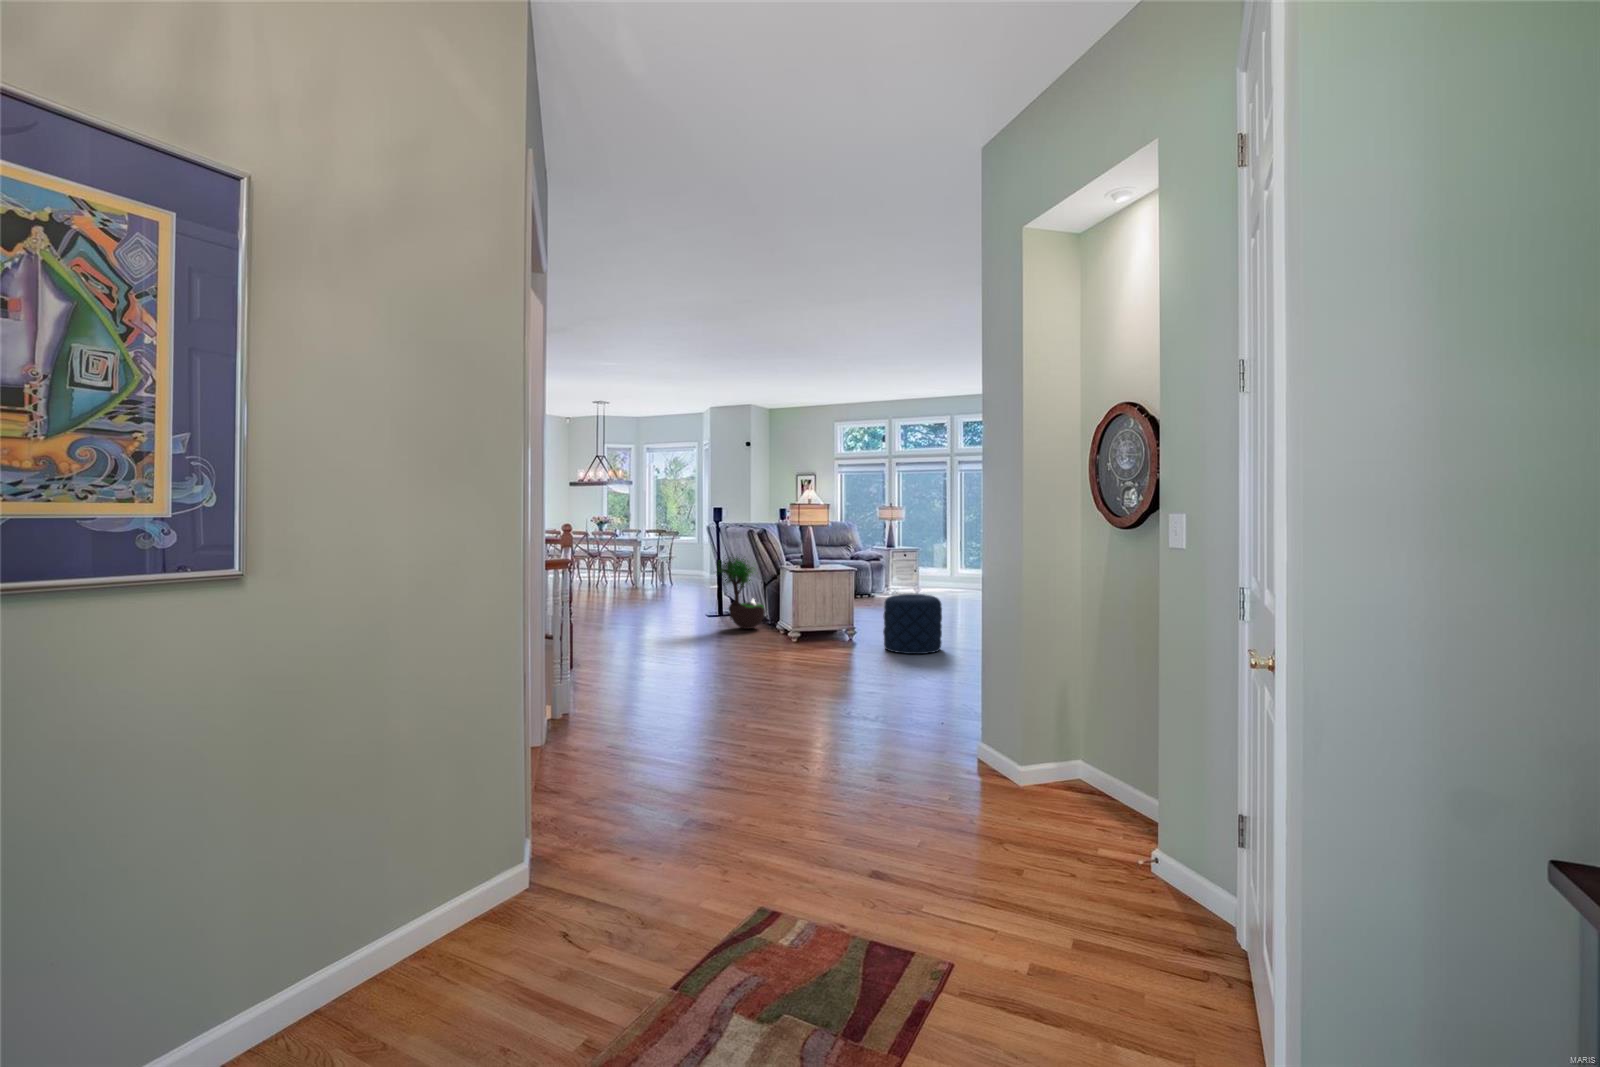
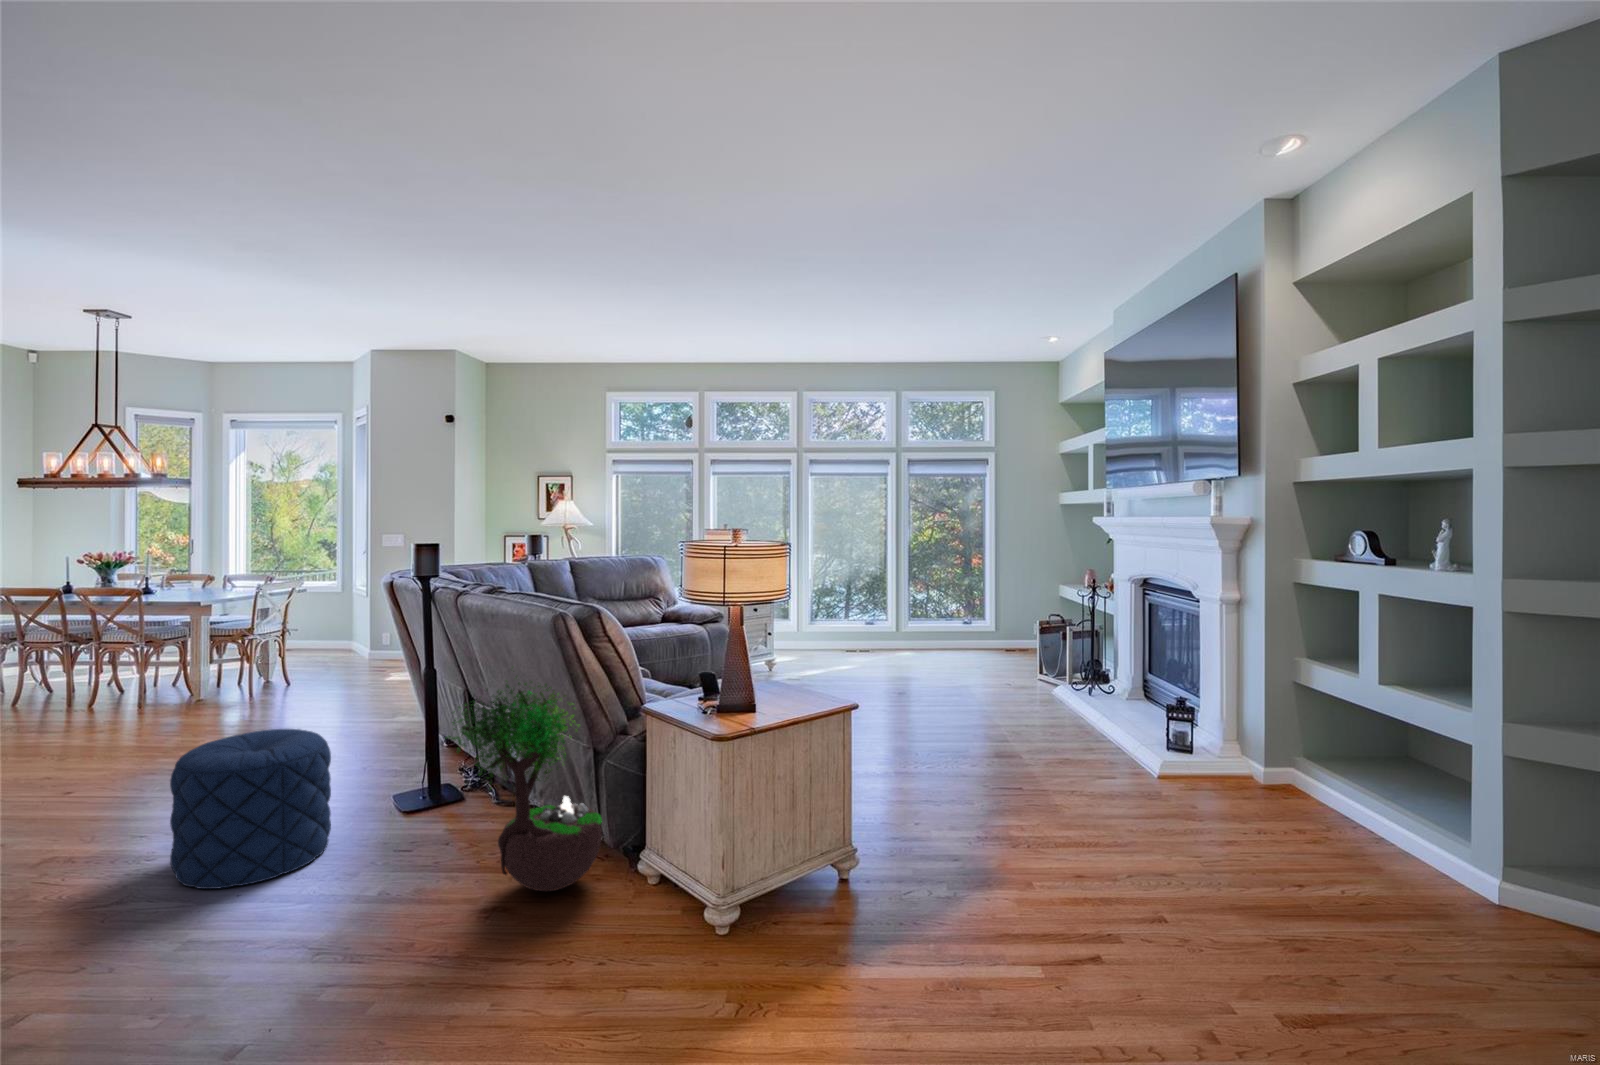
pouf: present [883,594,942,654] -> present [170,729,331,889]

